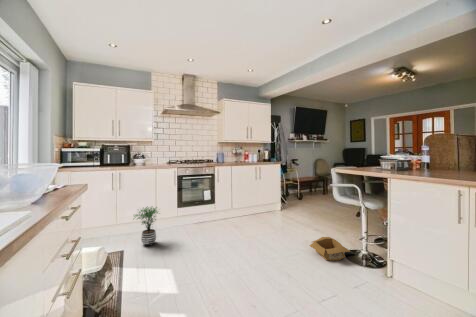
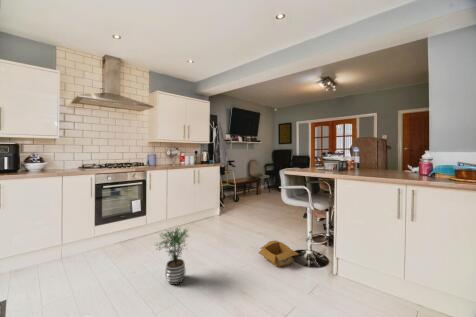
potted plant: present [134,207,158,246] -> present [157,228,188,285]

